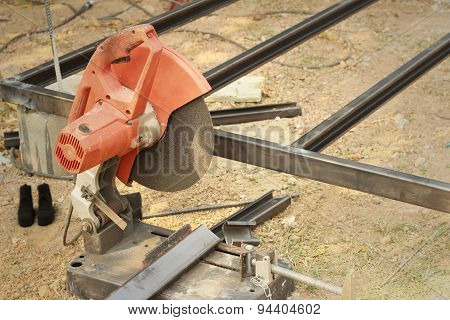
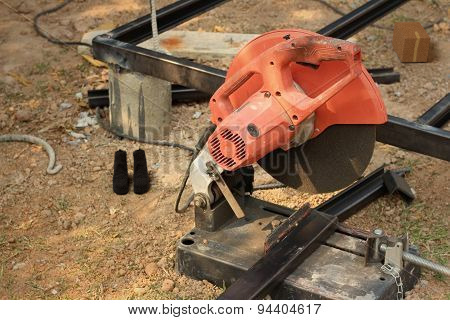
cardboard box: none [299,60,332,98] -> present [392,22,430,62]

